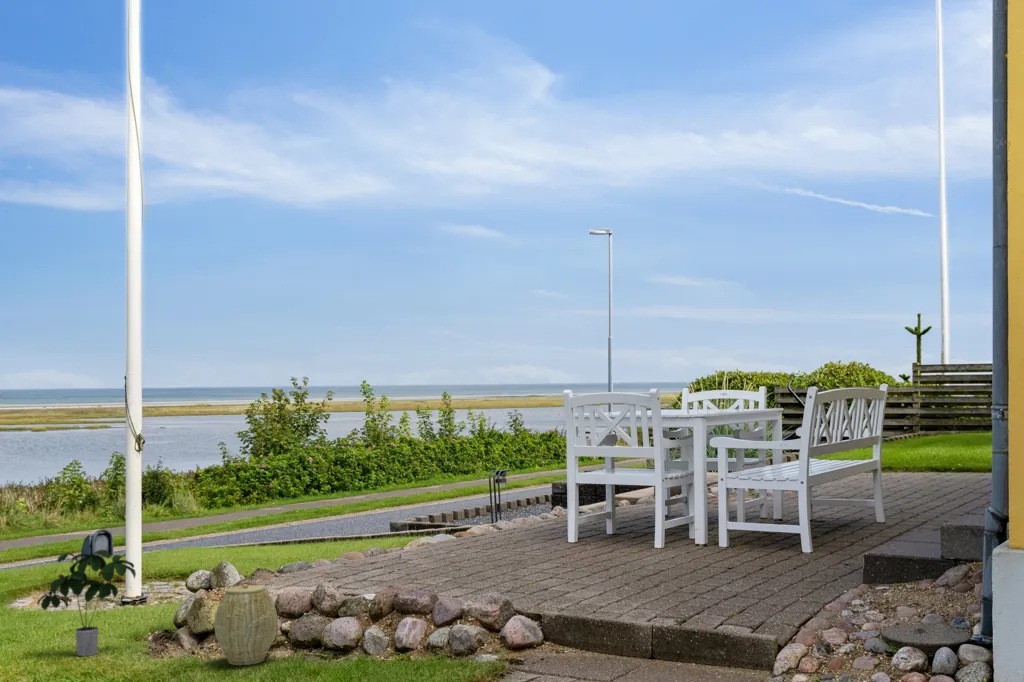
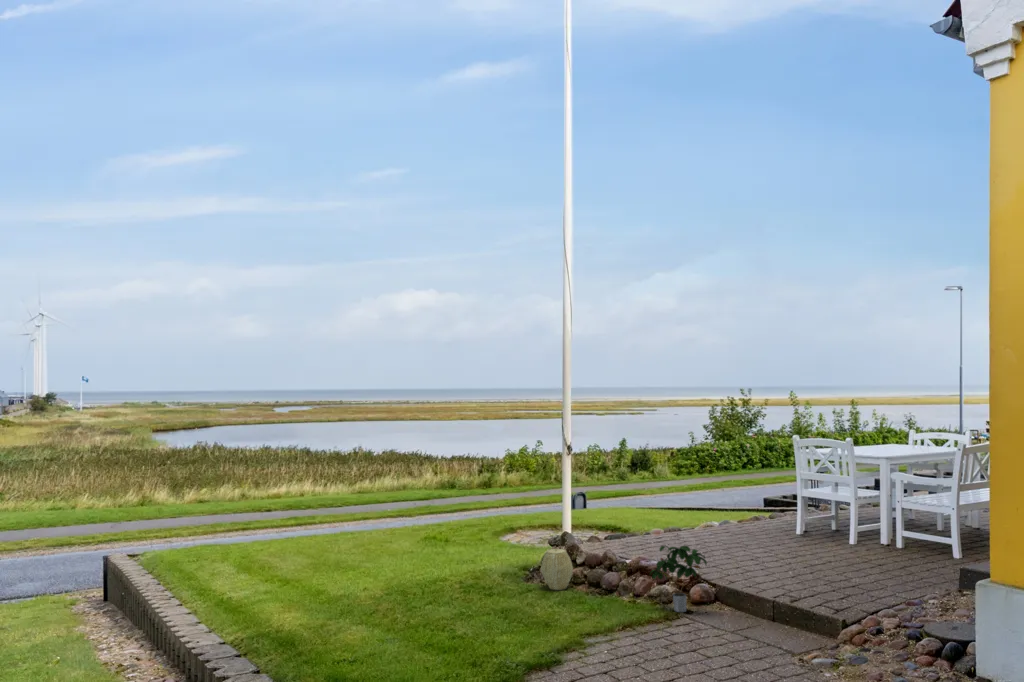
potted plant: present [37,550,136,656] -> present [650,546,707,612]

